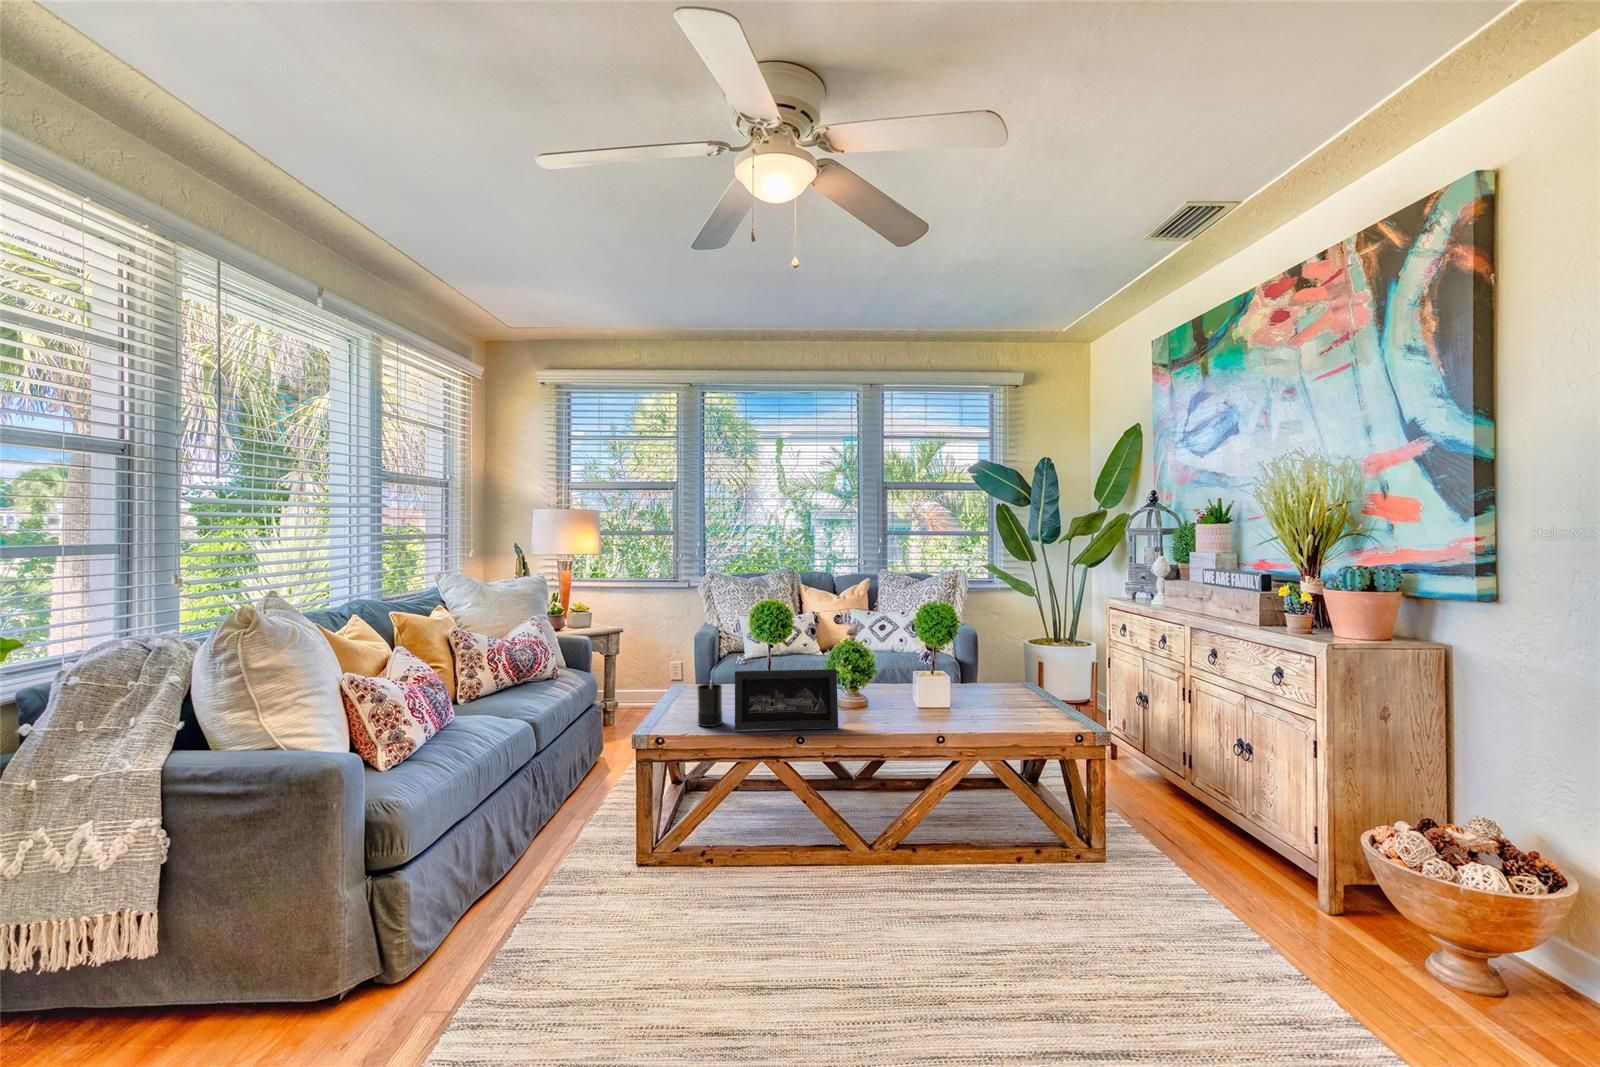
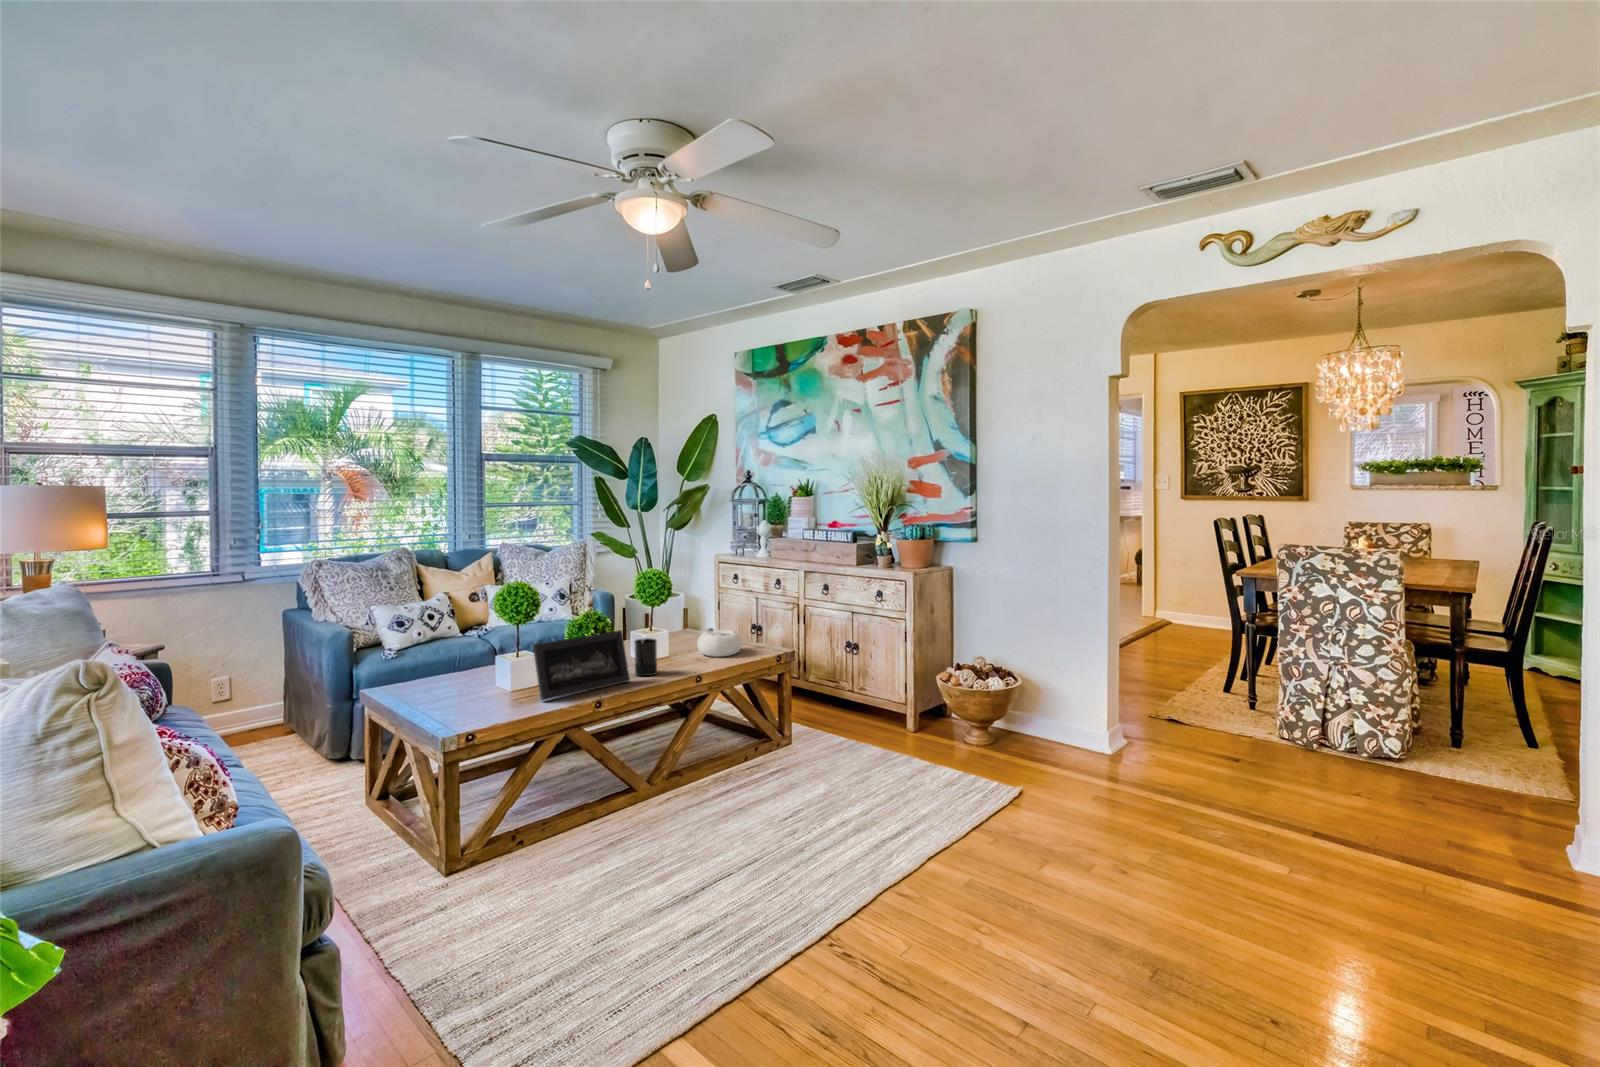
candle: present [697,681,723,727] -> present [634,638,657,676]
decorative bowl: none [958,681,1014,721] -> present [697,628,741,657]

